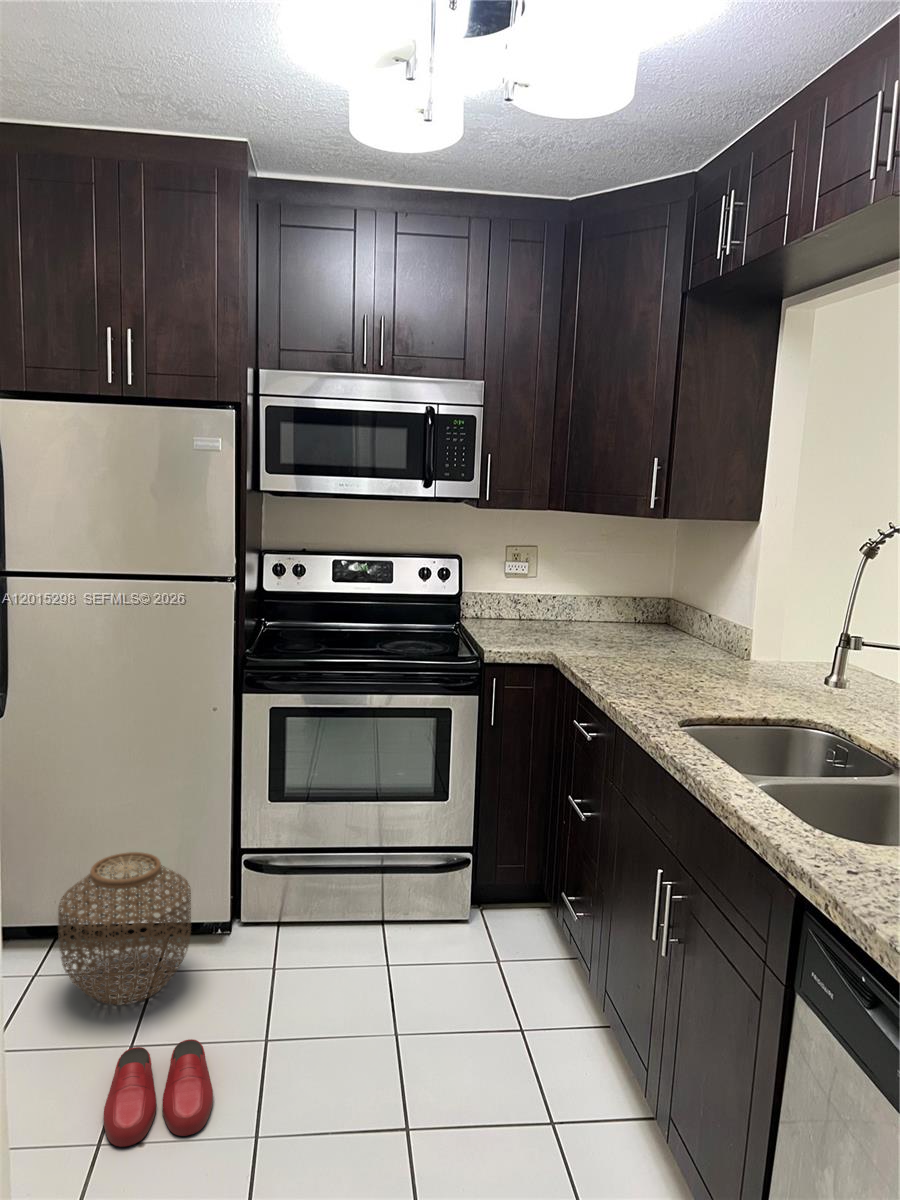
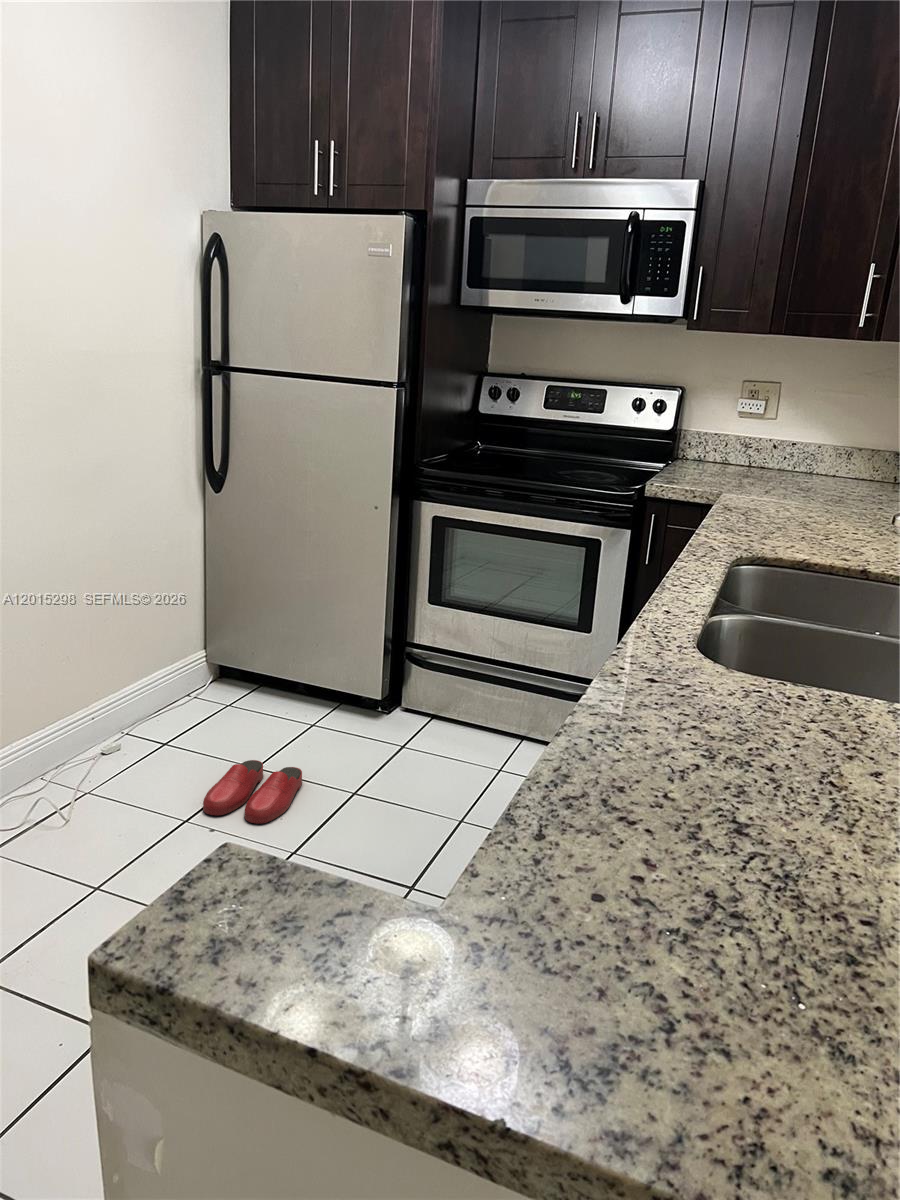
woven basket: present [58,852,191,1004] -> none [236,617,342,738]

